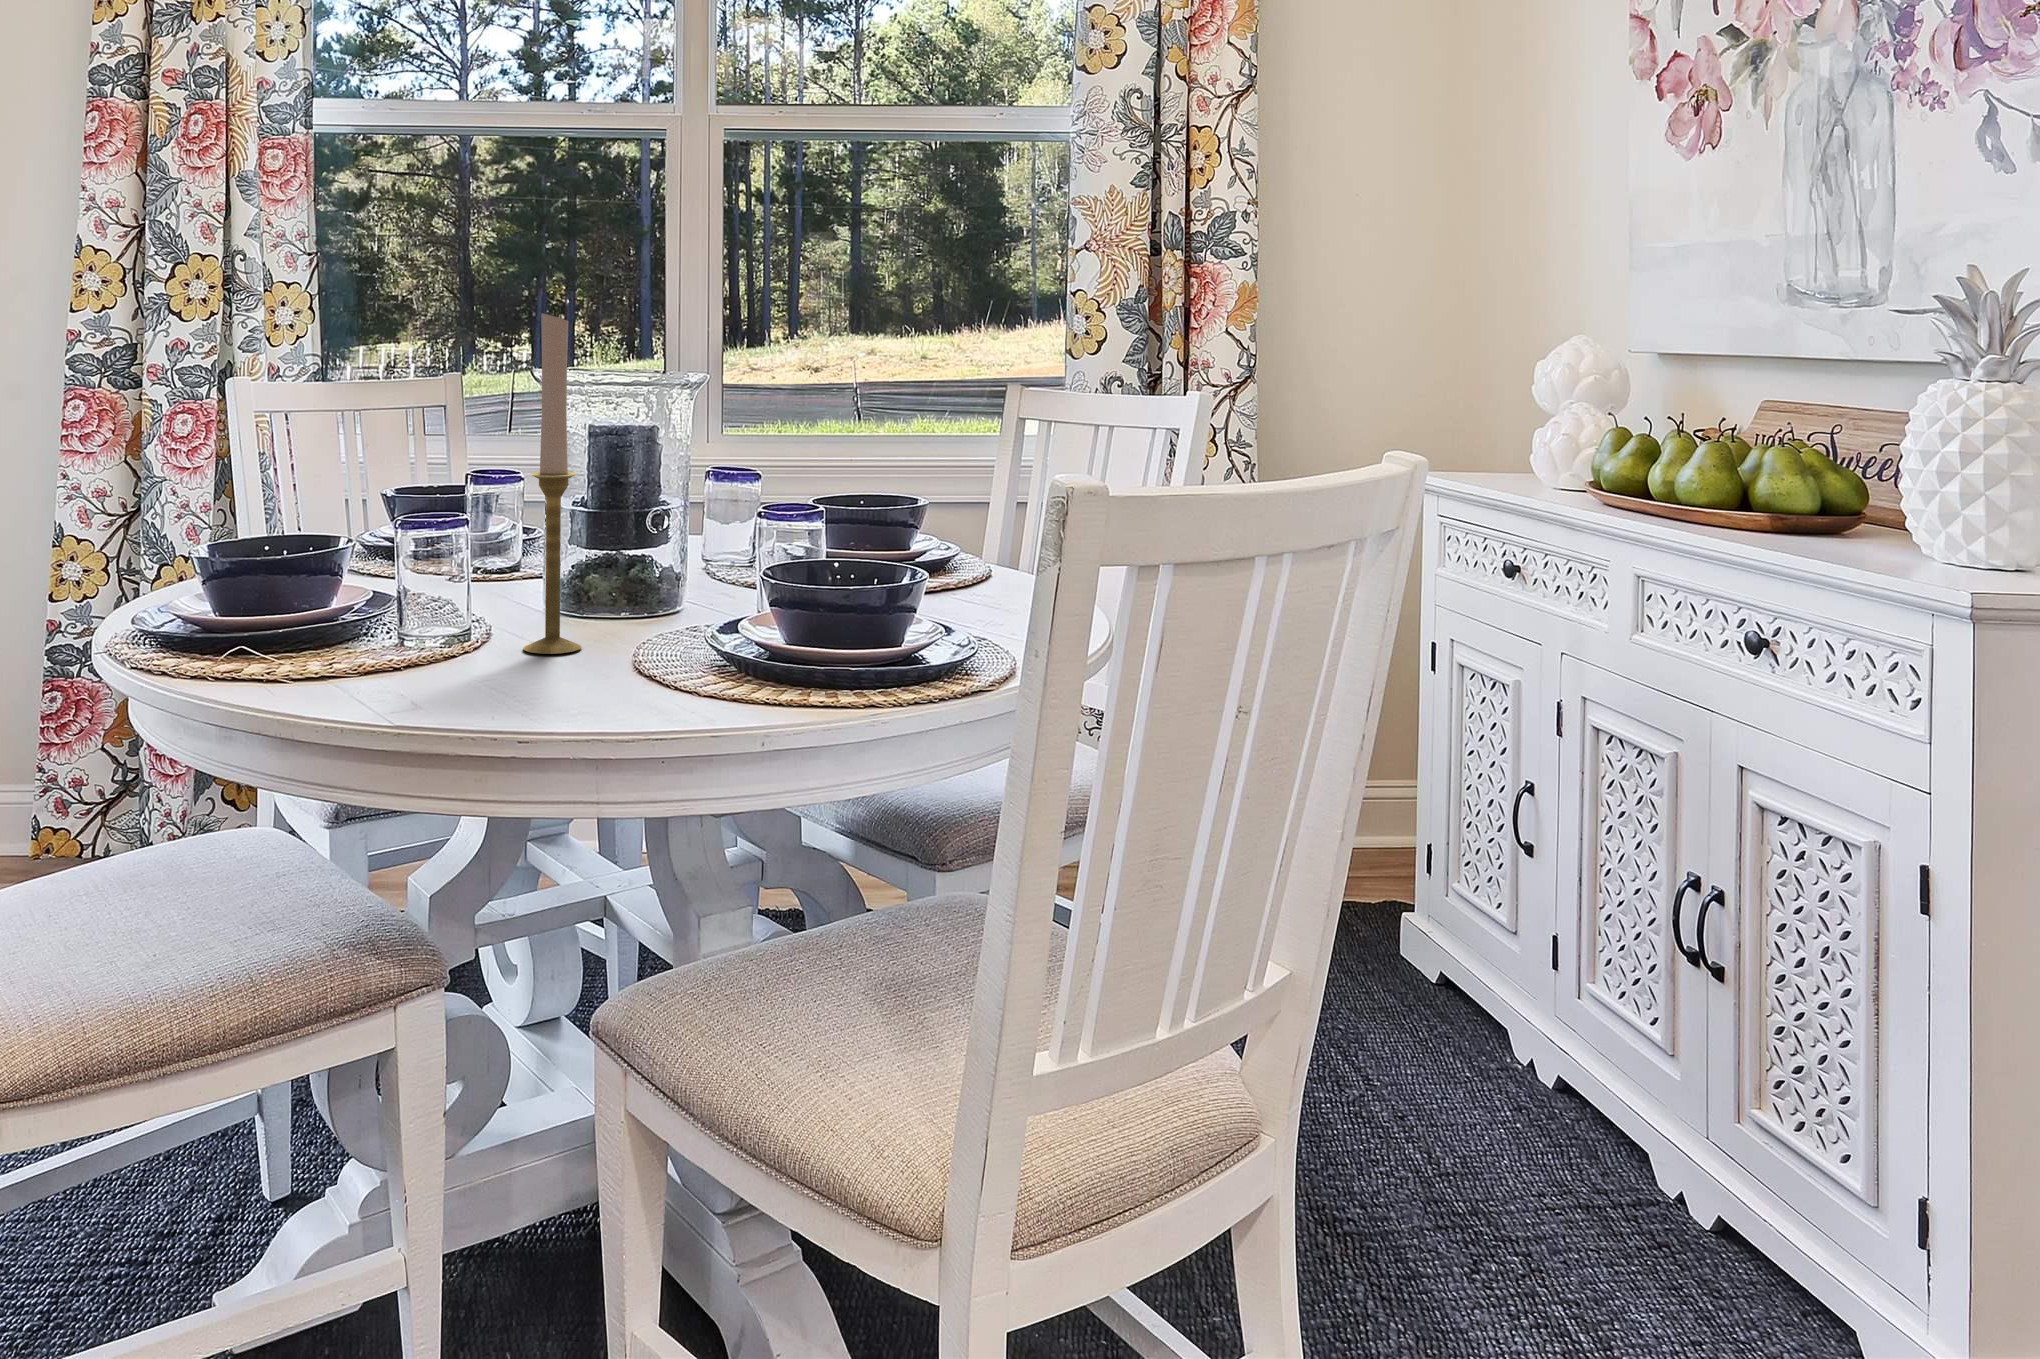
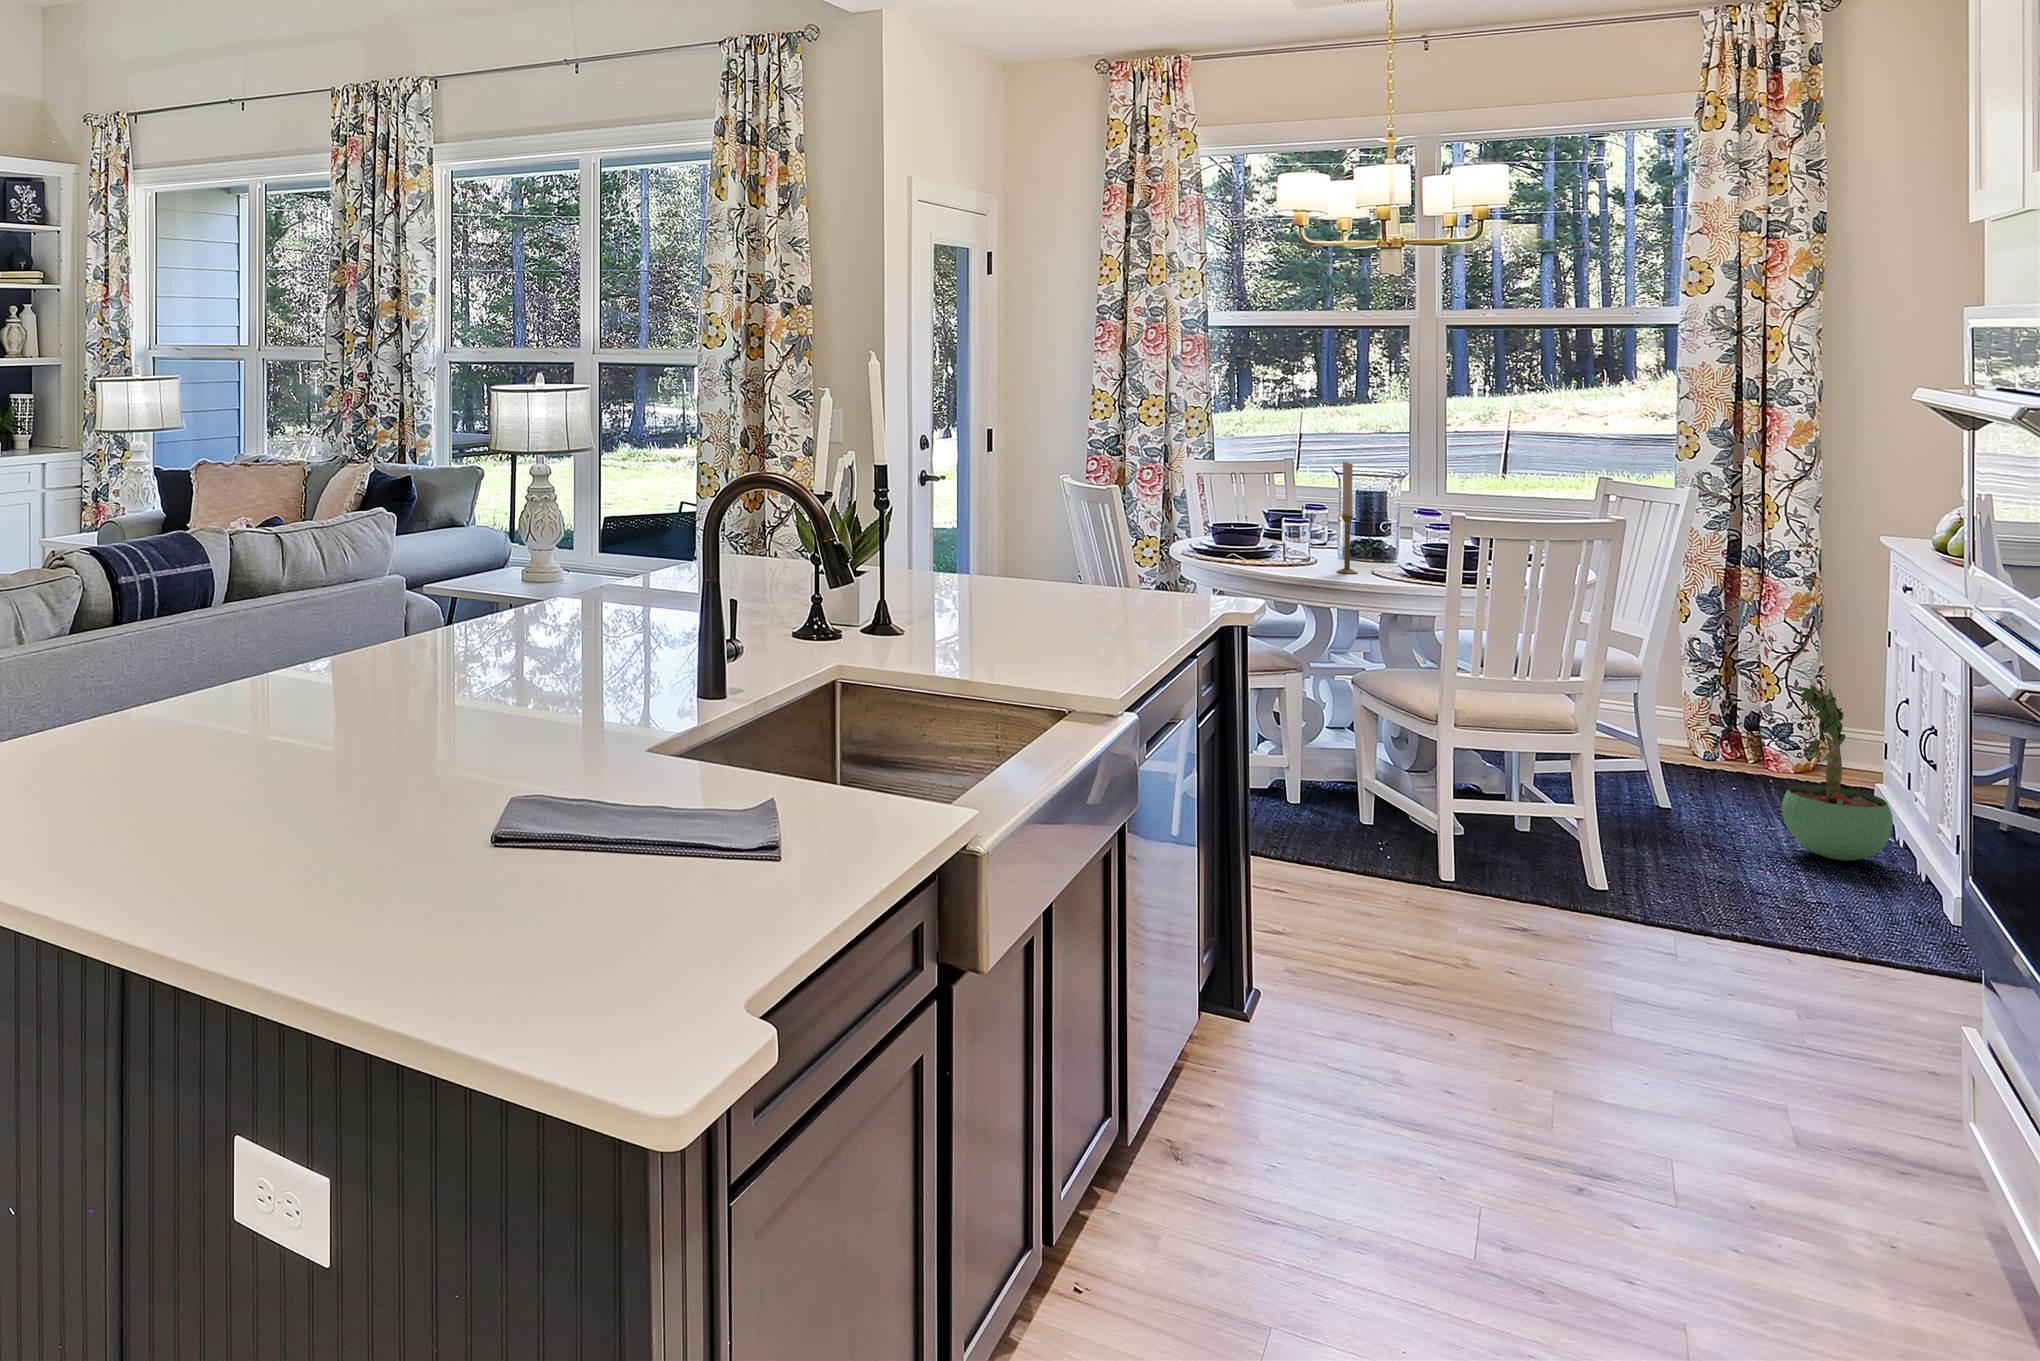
potted plant: none [1427,790,1638,1190] -> present [1782,685,1893,861]

